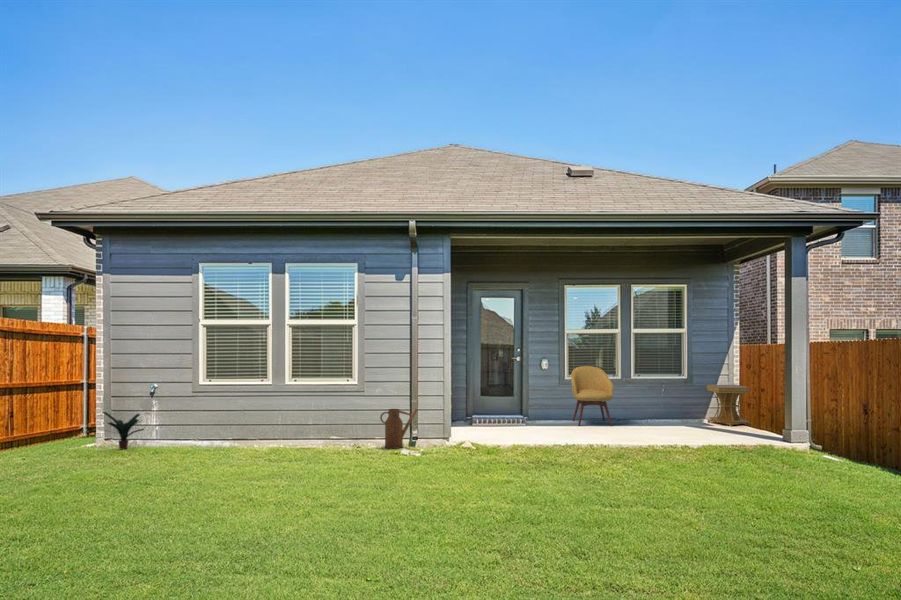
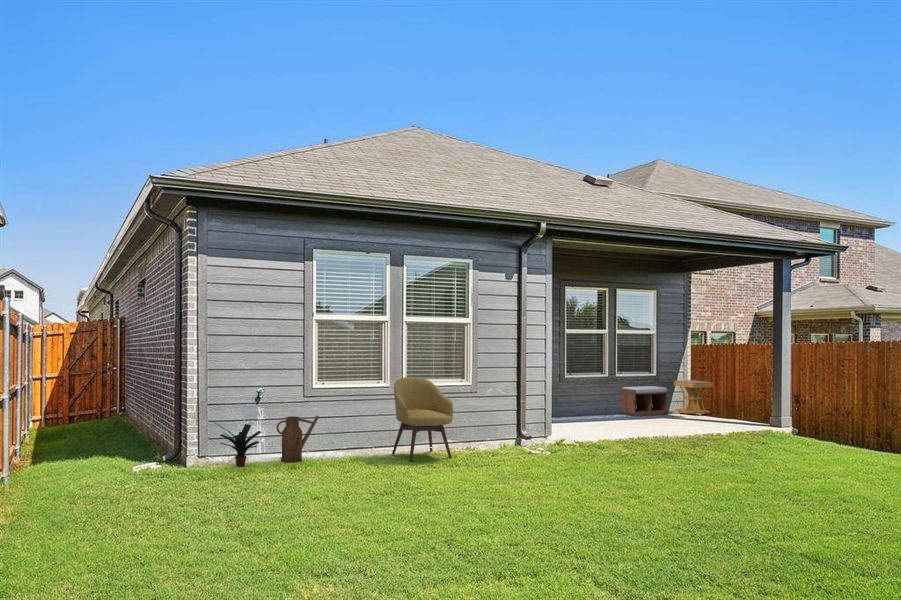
chair: present [571,366,614,426] -> present [392,377,453,461]
bench: none [634,390,691,423] -> present [620,386,668,416]
watering can: present [380,409,417,449] -> present [276,415,319,463]

